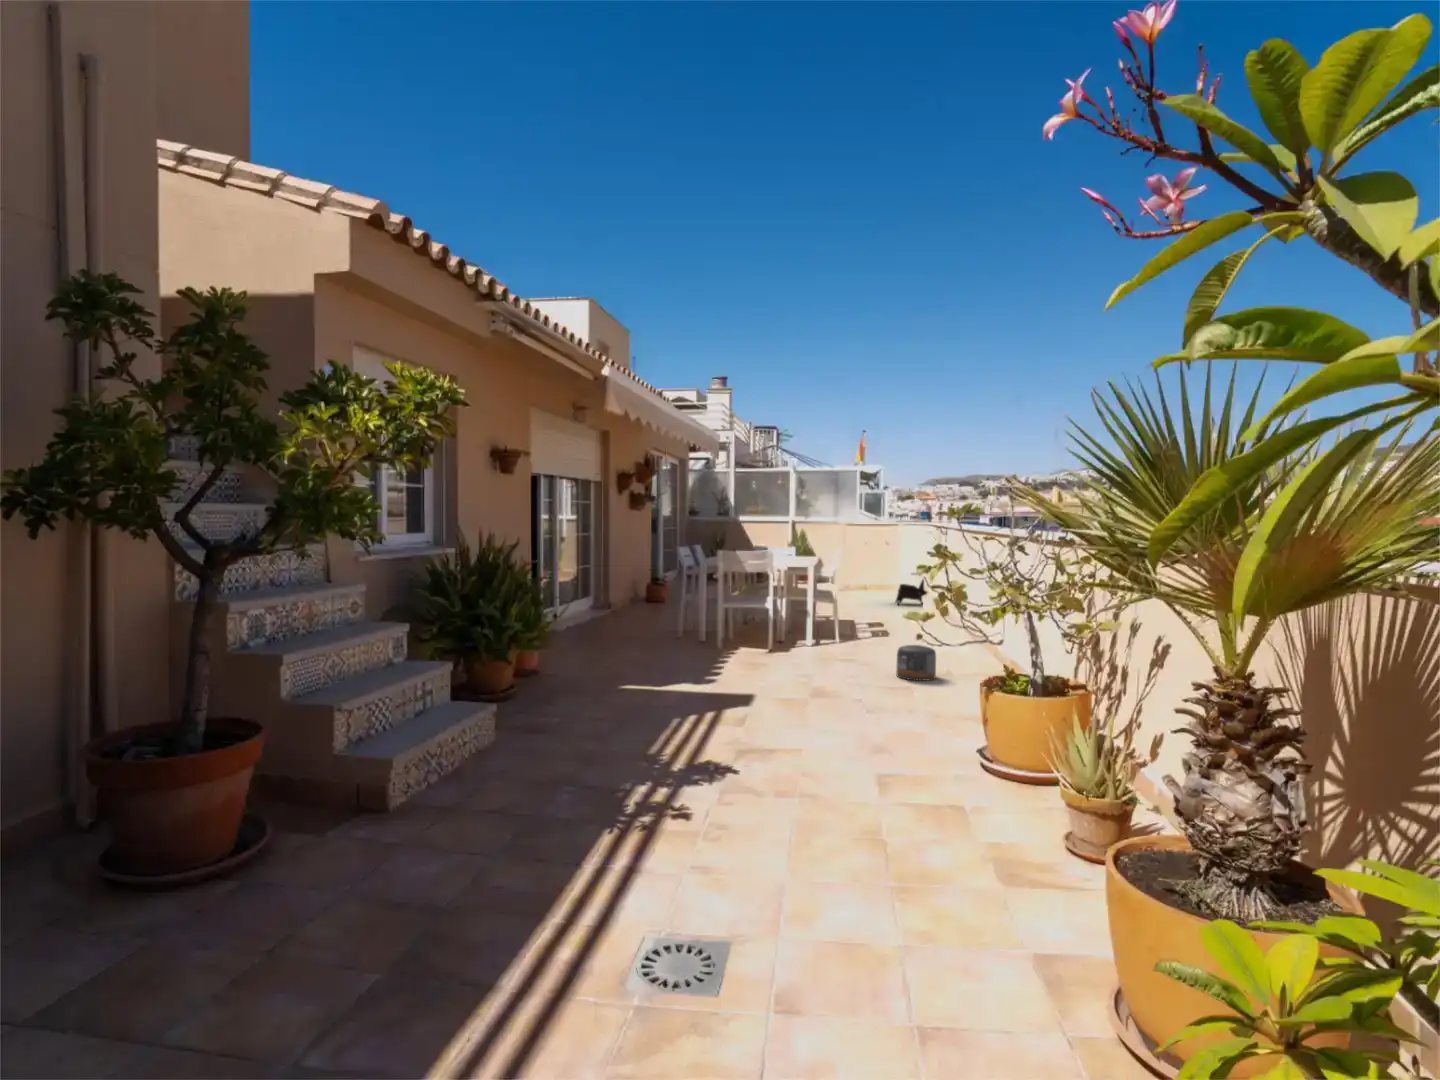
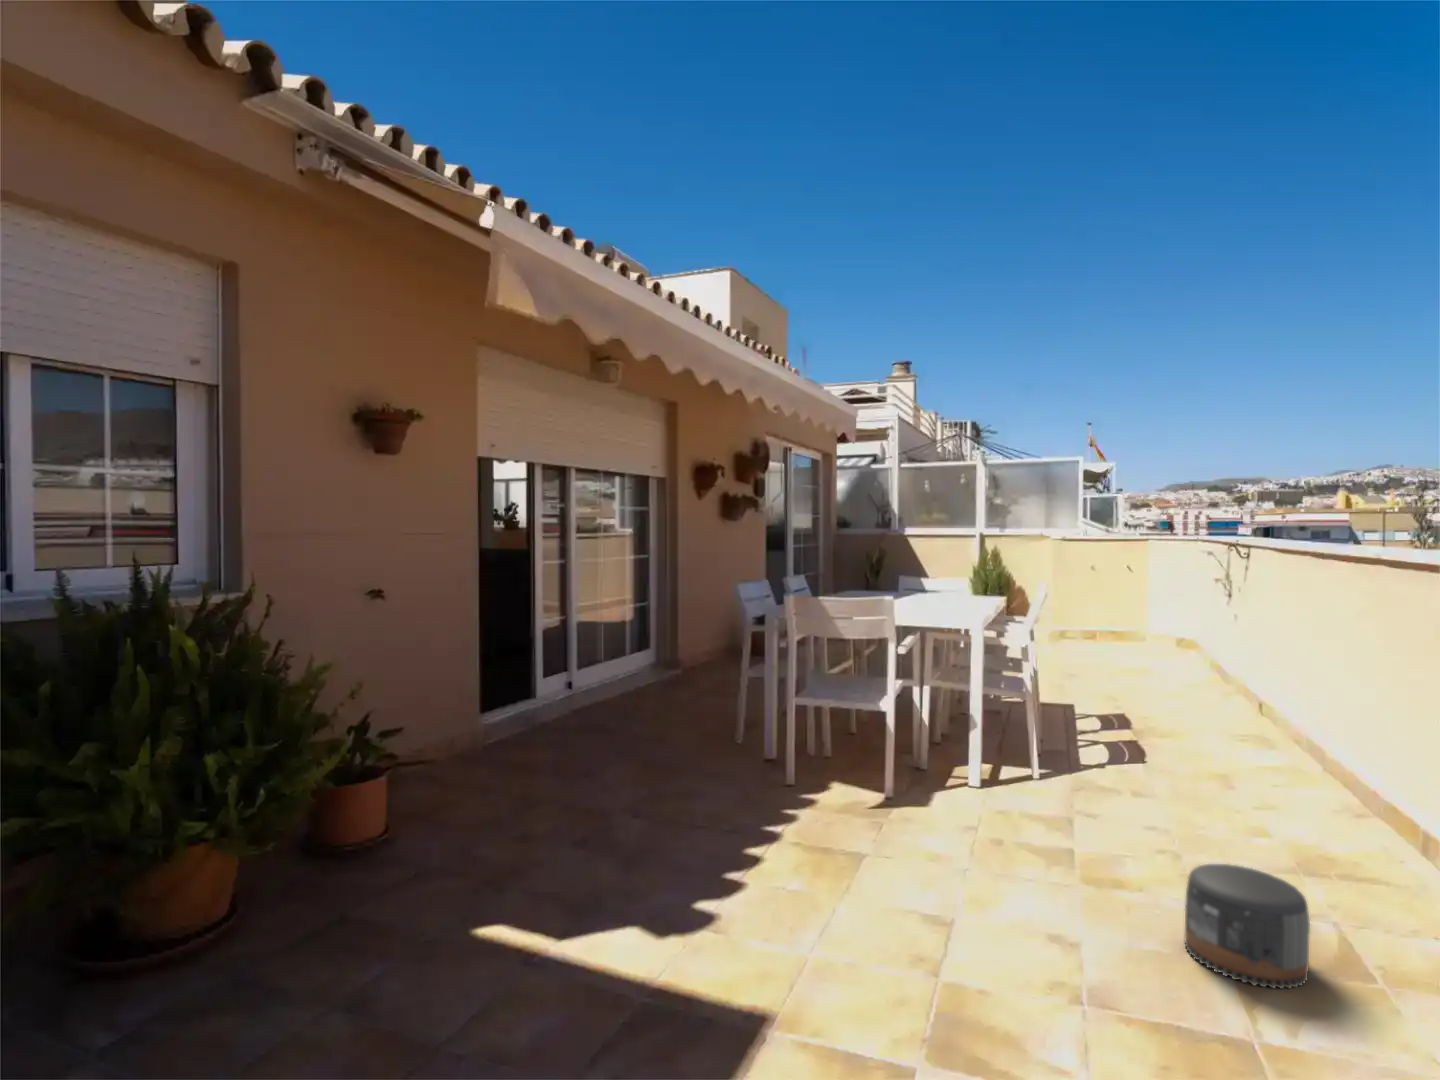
armchair: present [896,579,927,605] -> none [1145,628,1216,678]

